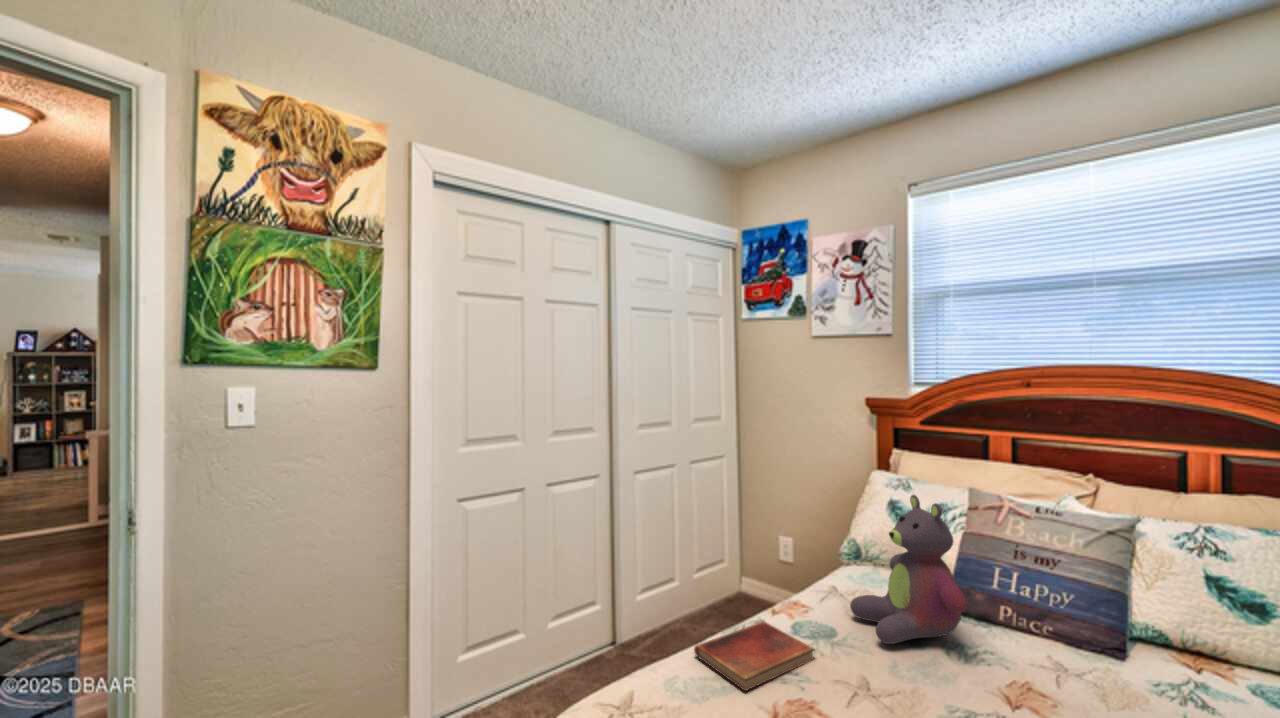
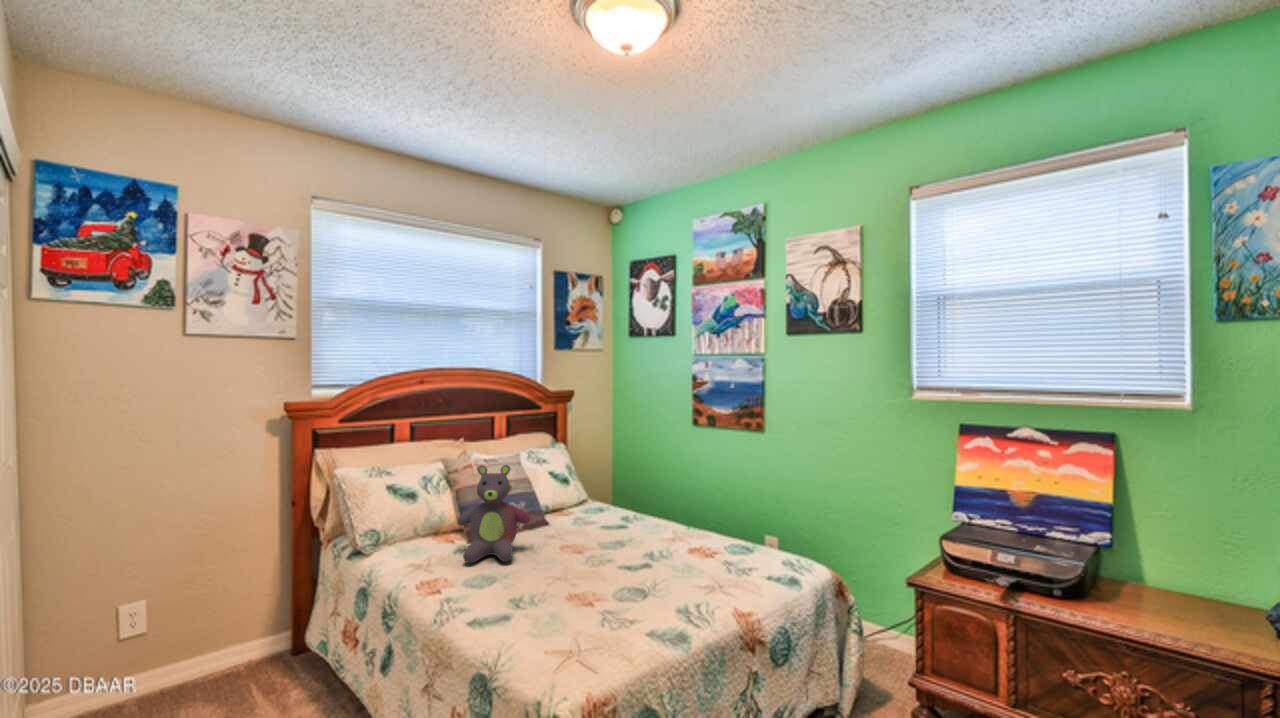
diary: present [694,621,815,691] -> none [462,579,541,623]

